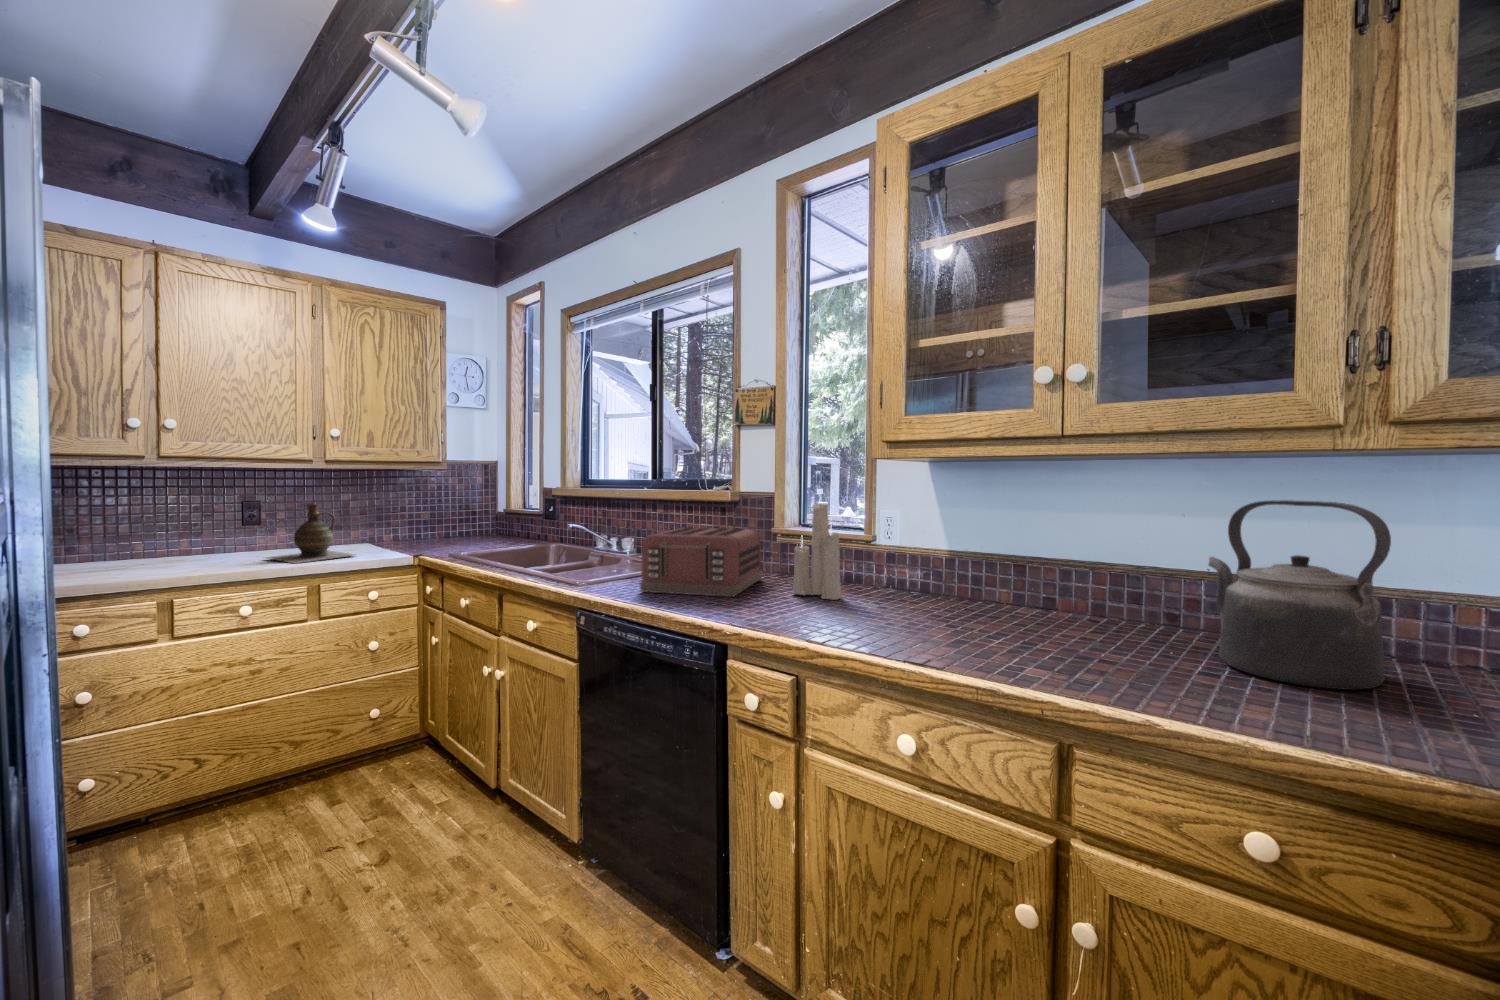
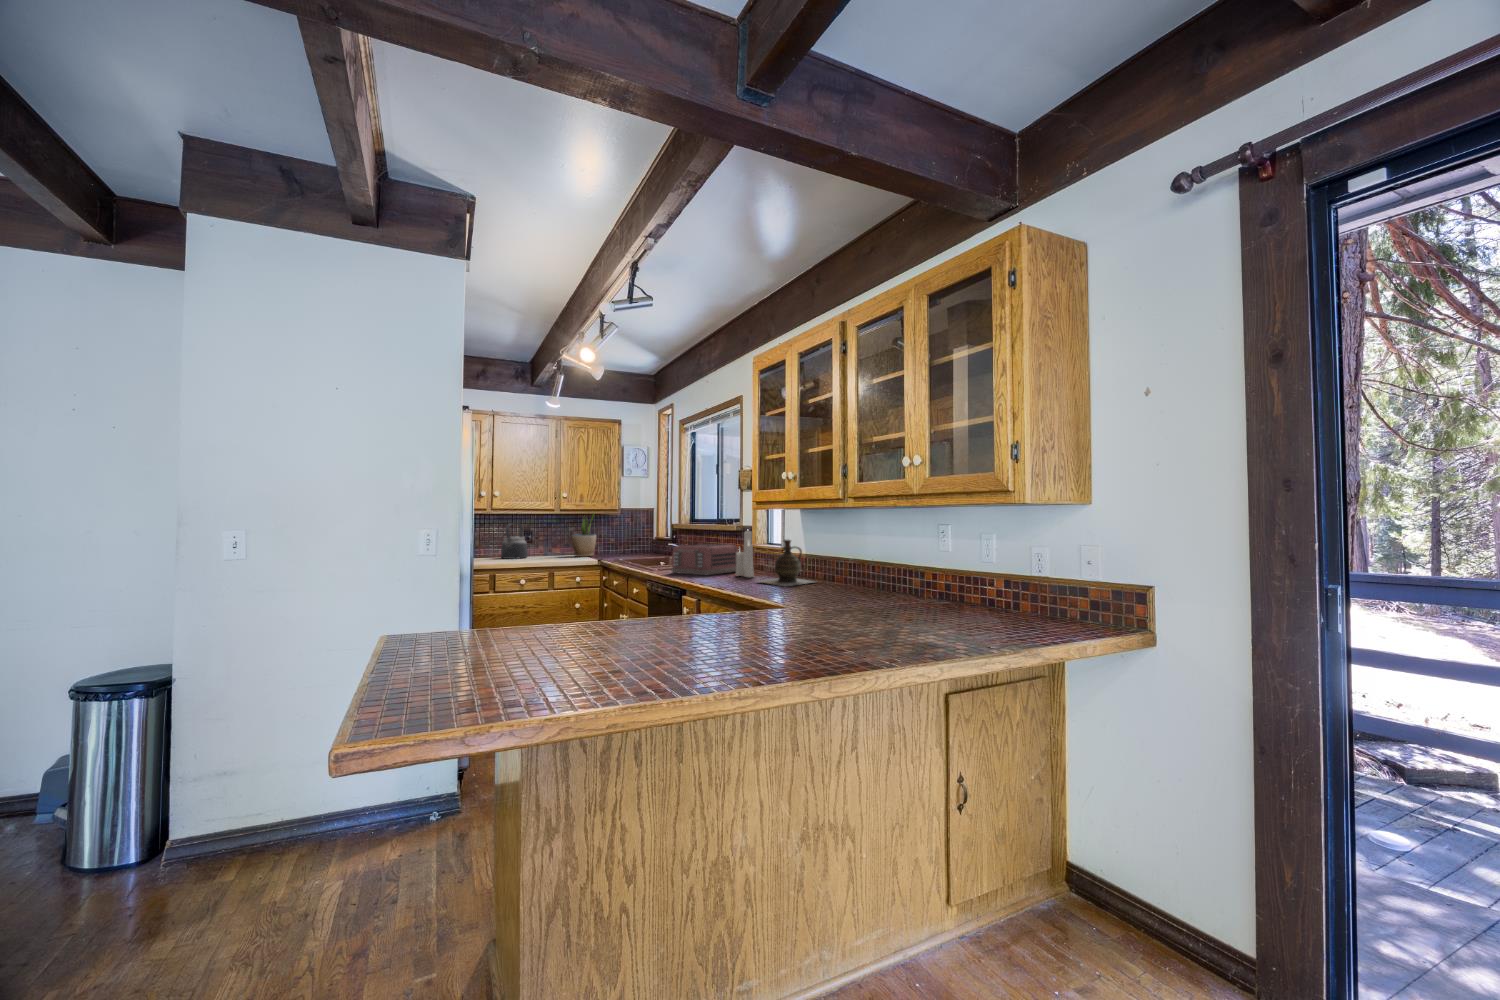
potted plant: none [348,466,398,548] -> present [572,517,596,557]
kettle: present [1208,500,1391,690] -> present [501,523,528,559]
ceramic jug: present [267,504,354,563] -> present [760,540,814,586]

